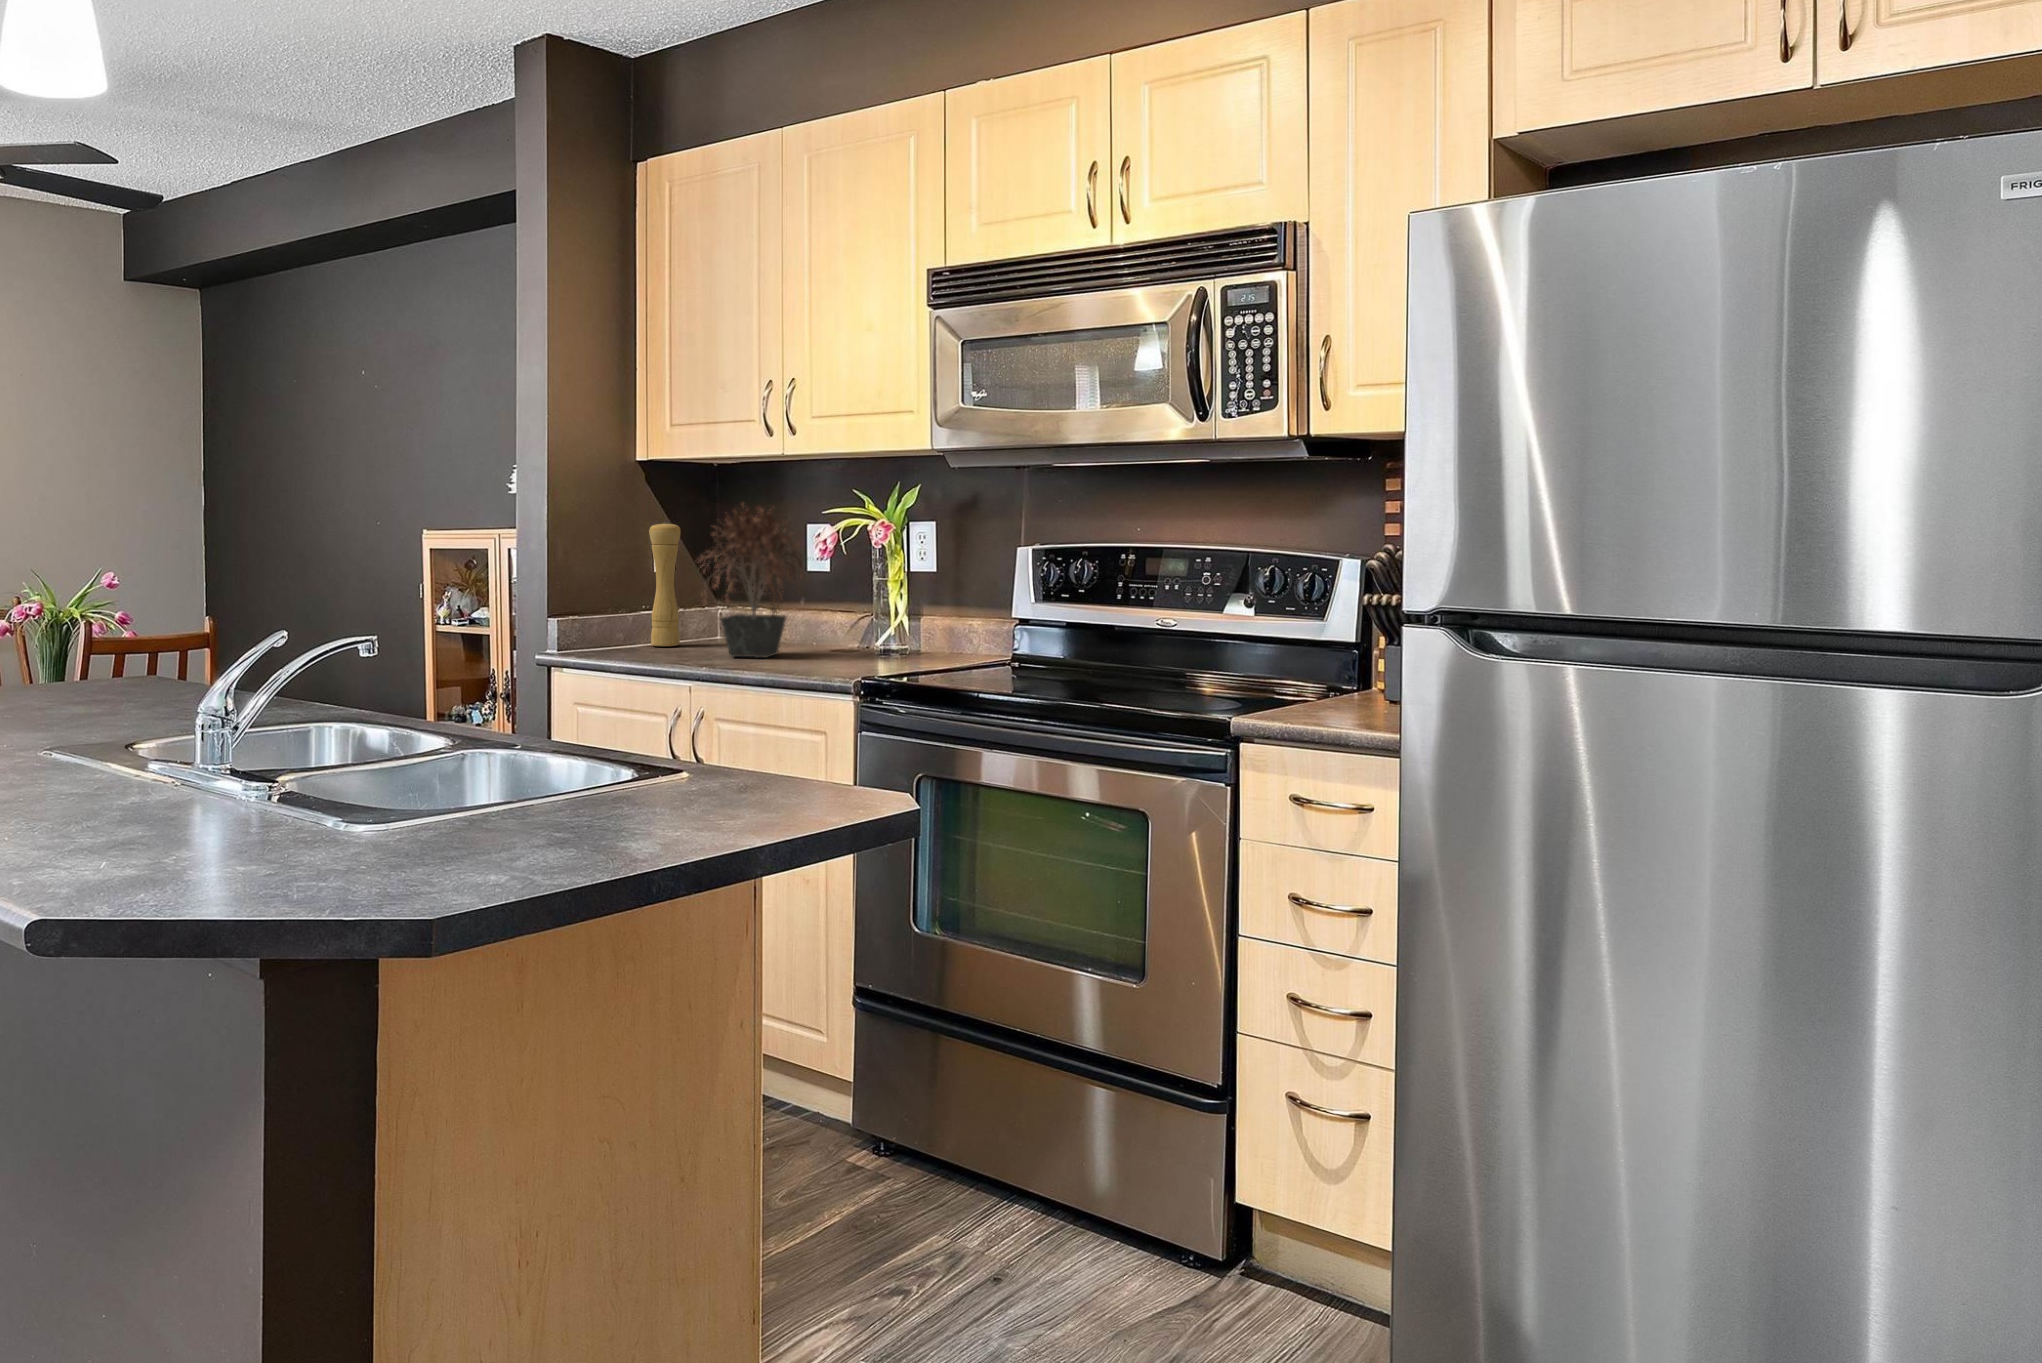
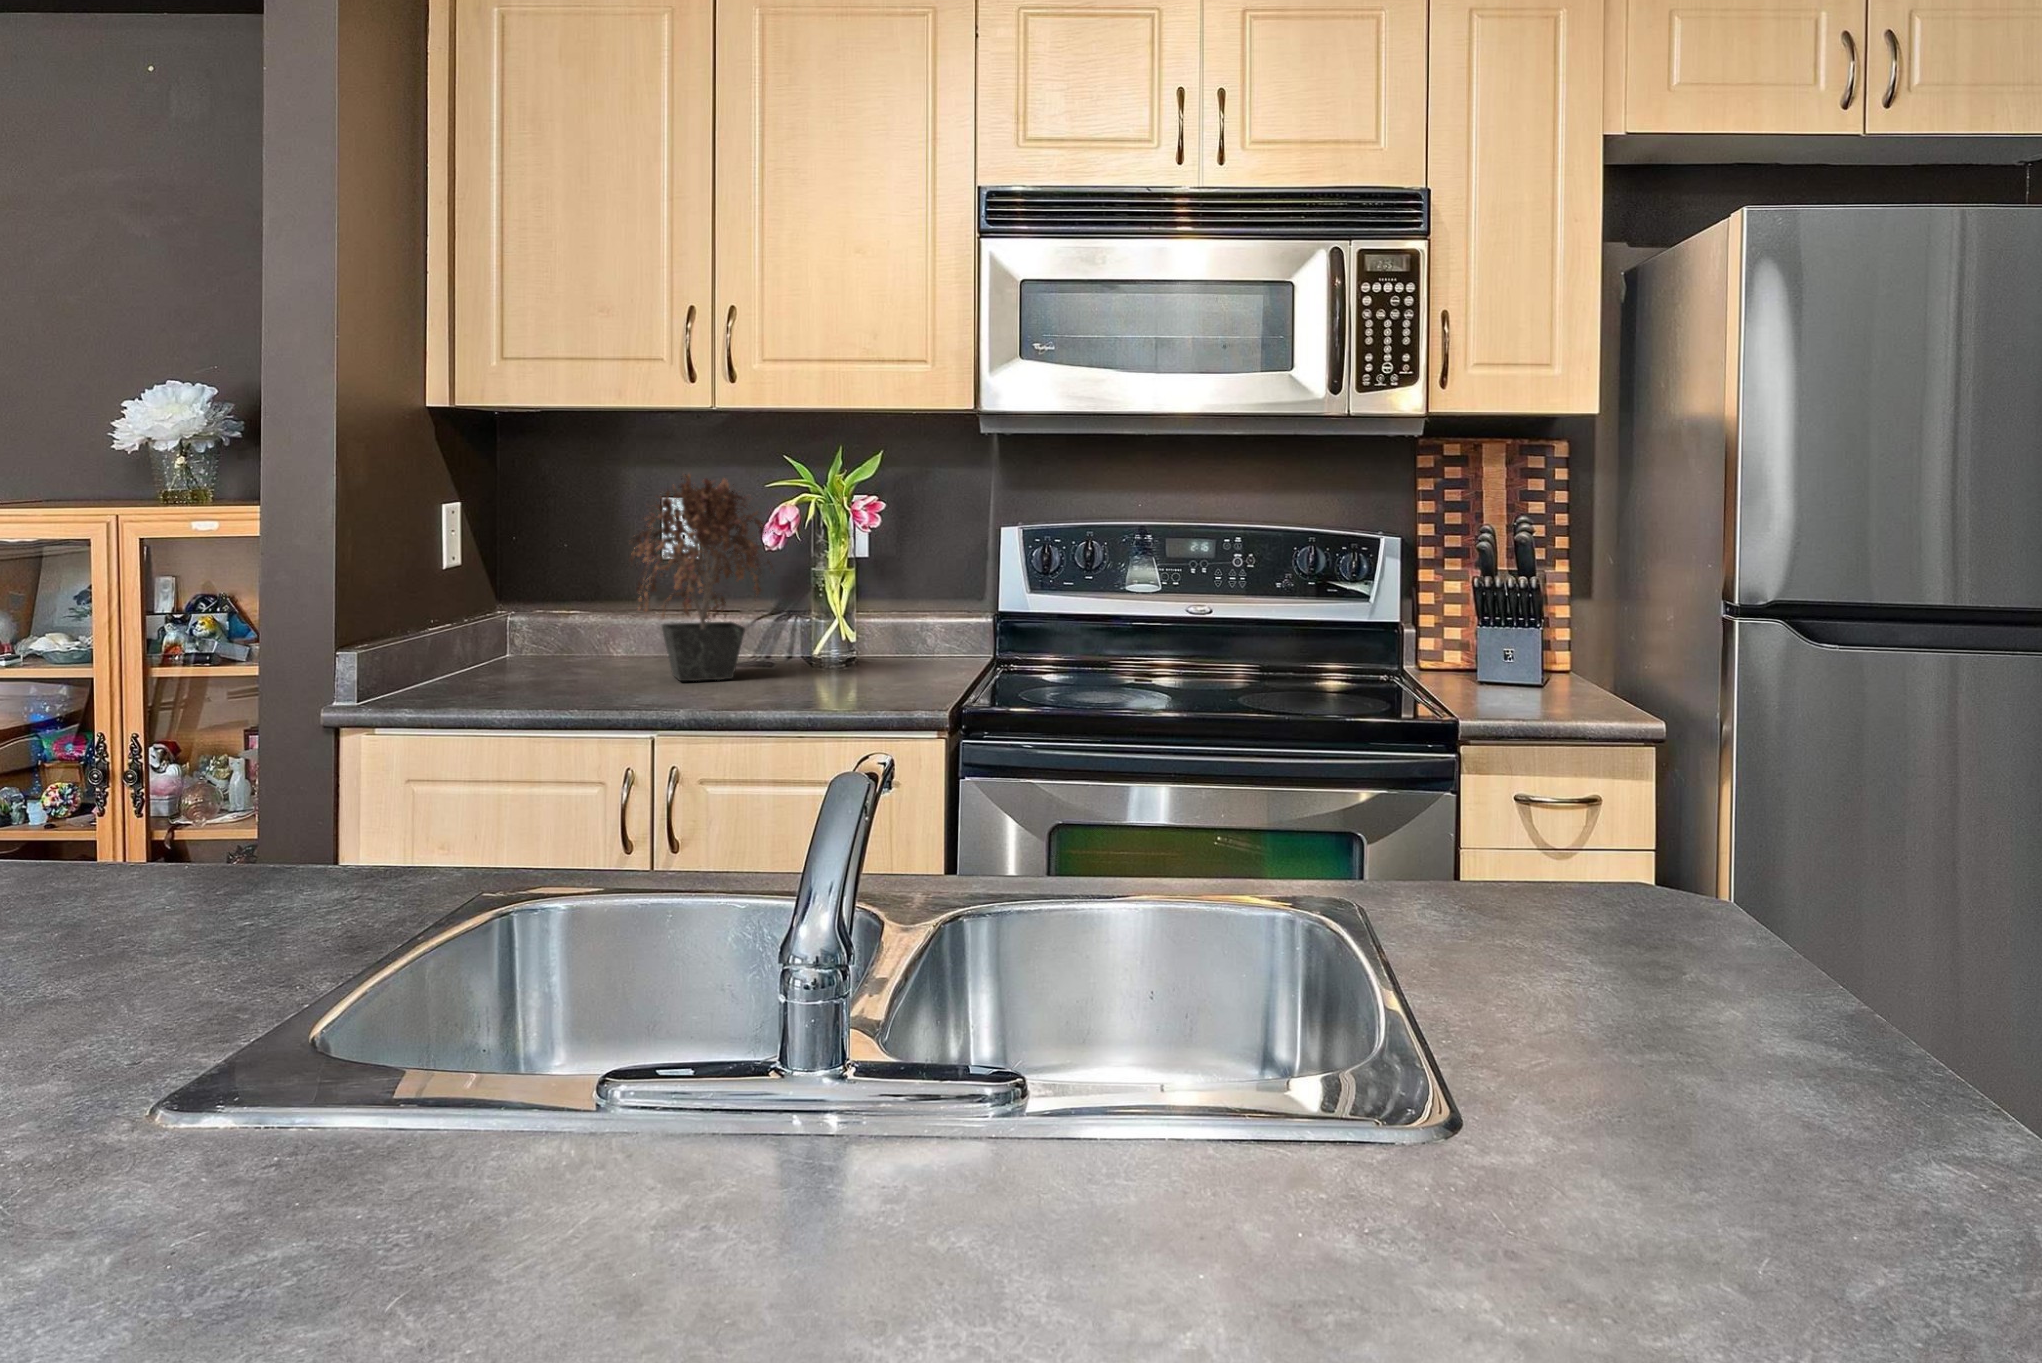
pepper mill: present [649,522,681,646] -> none [502,500,548,674]

